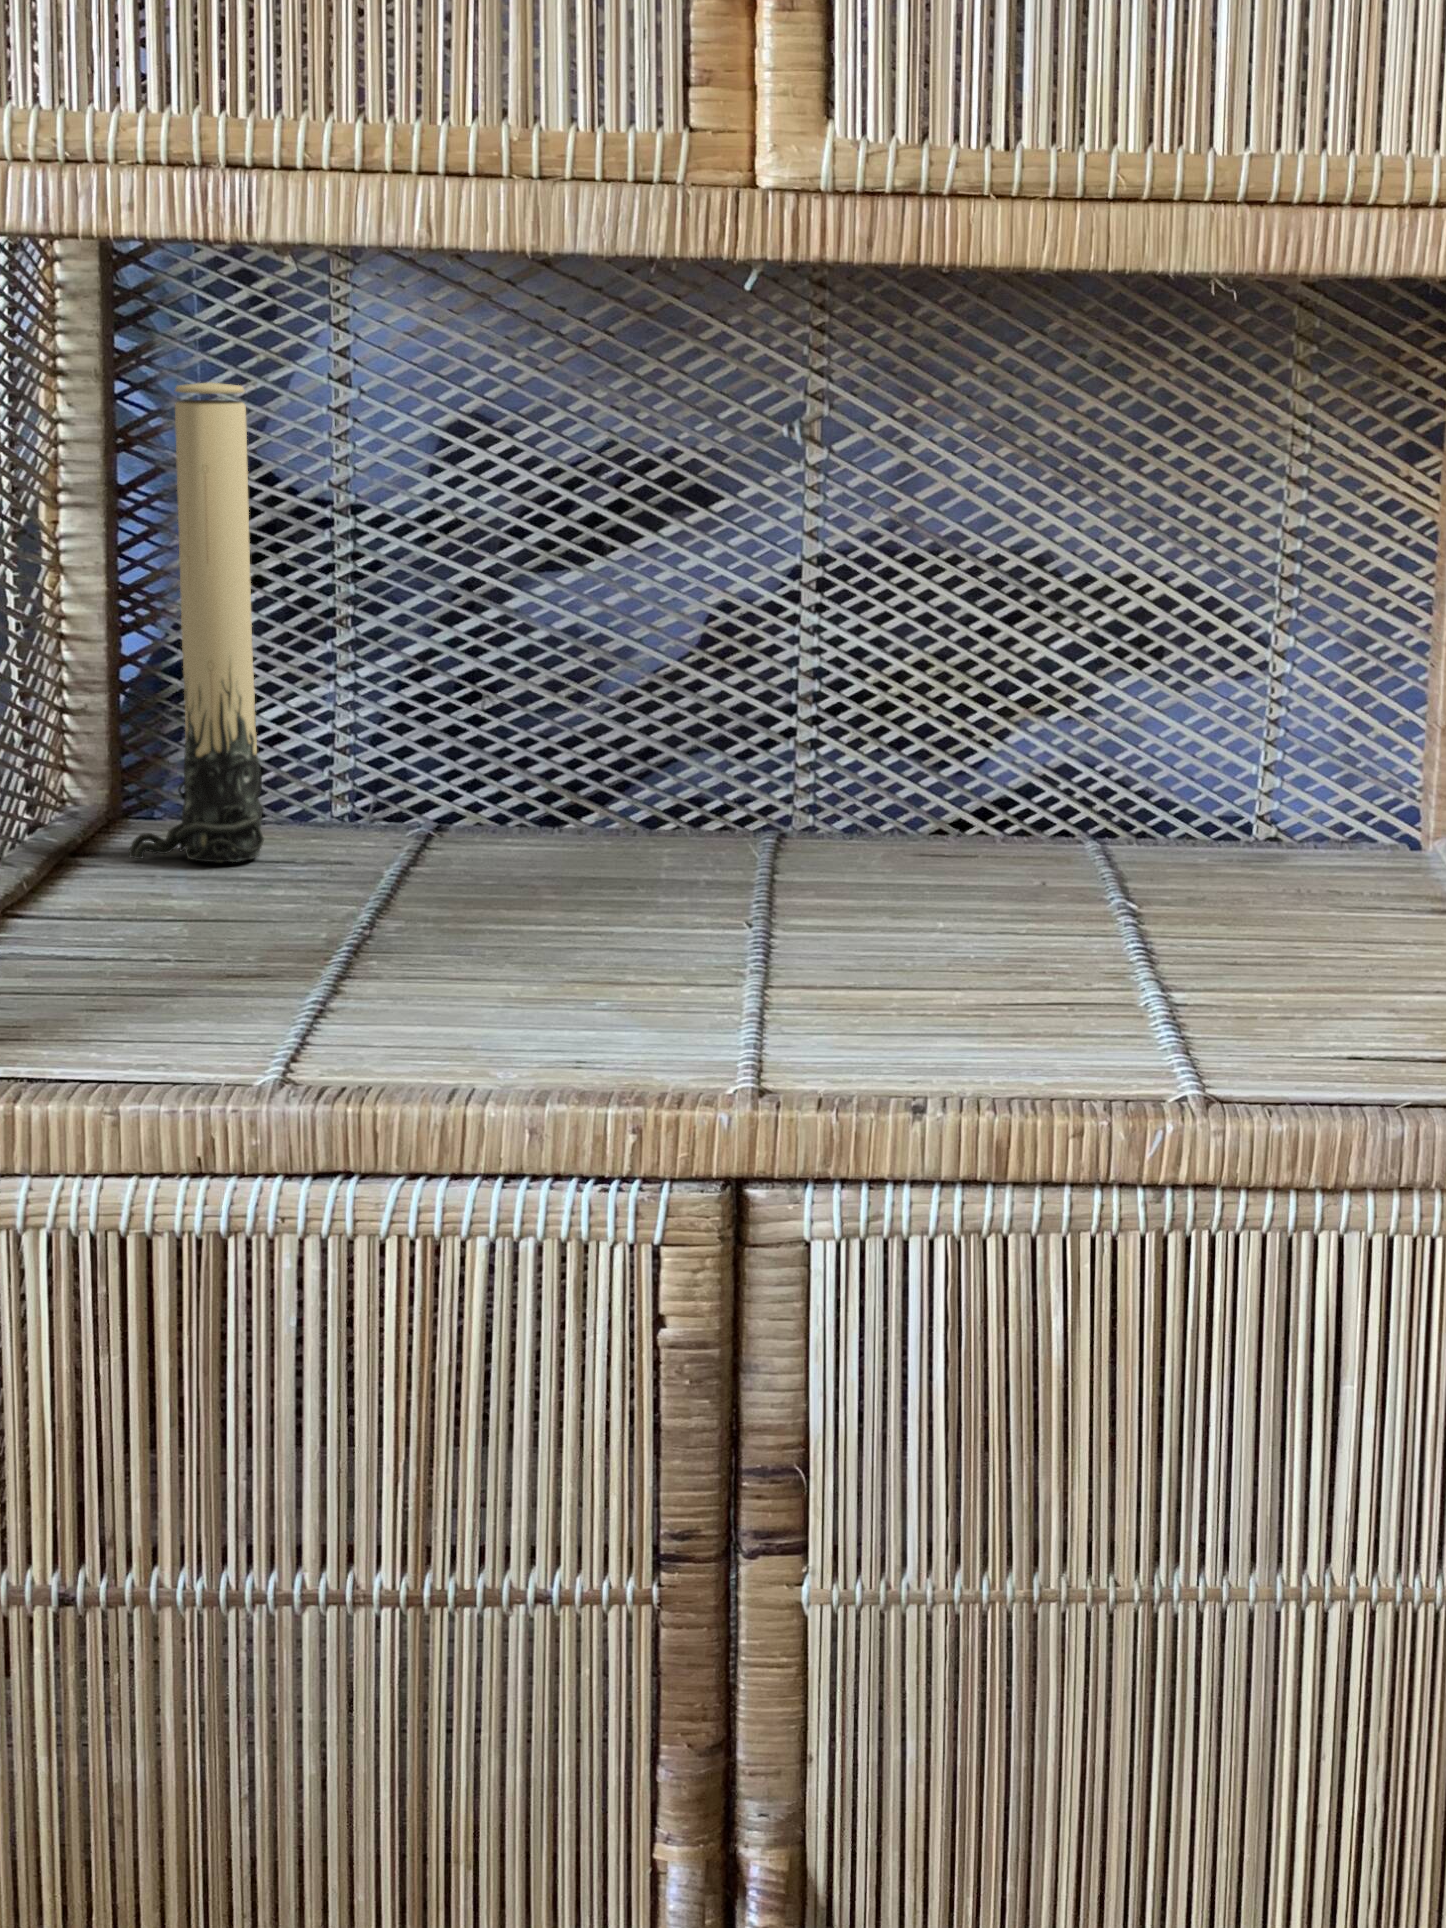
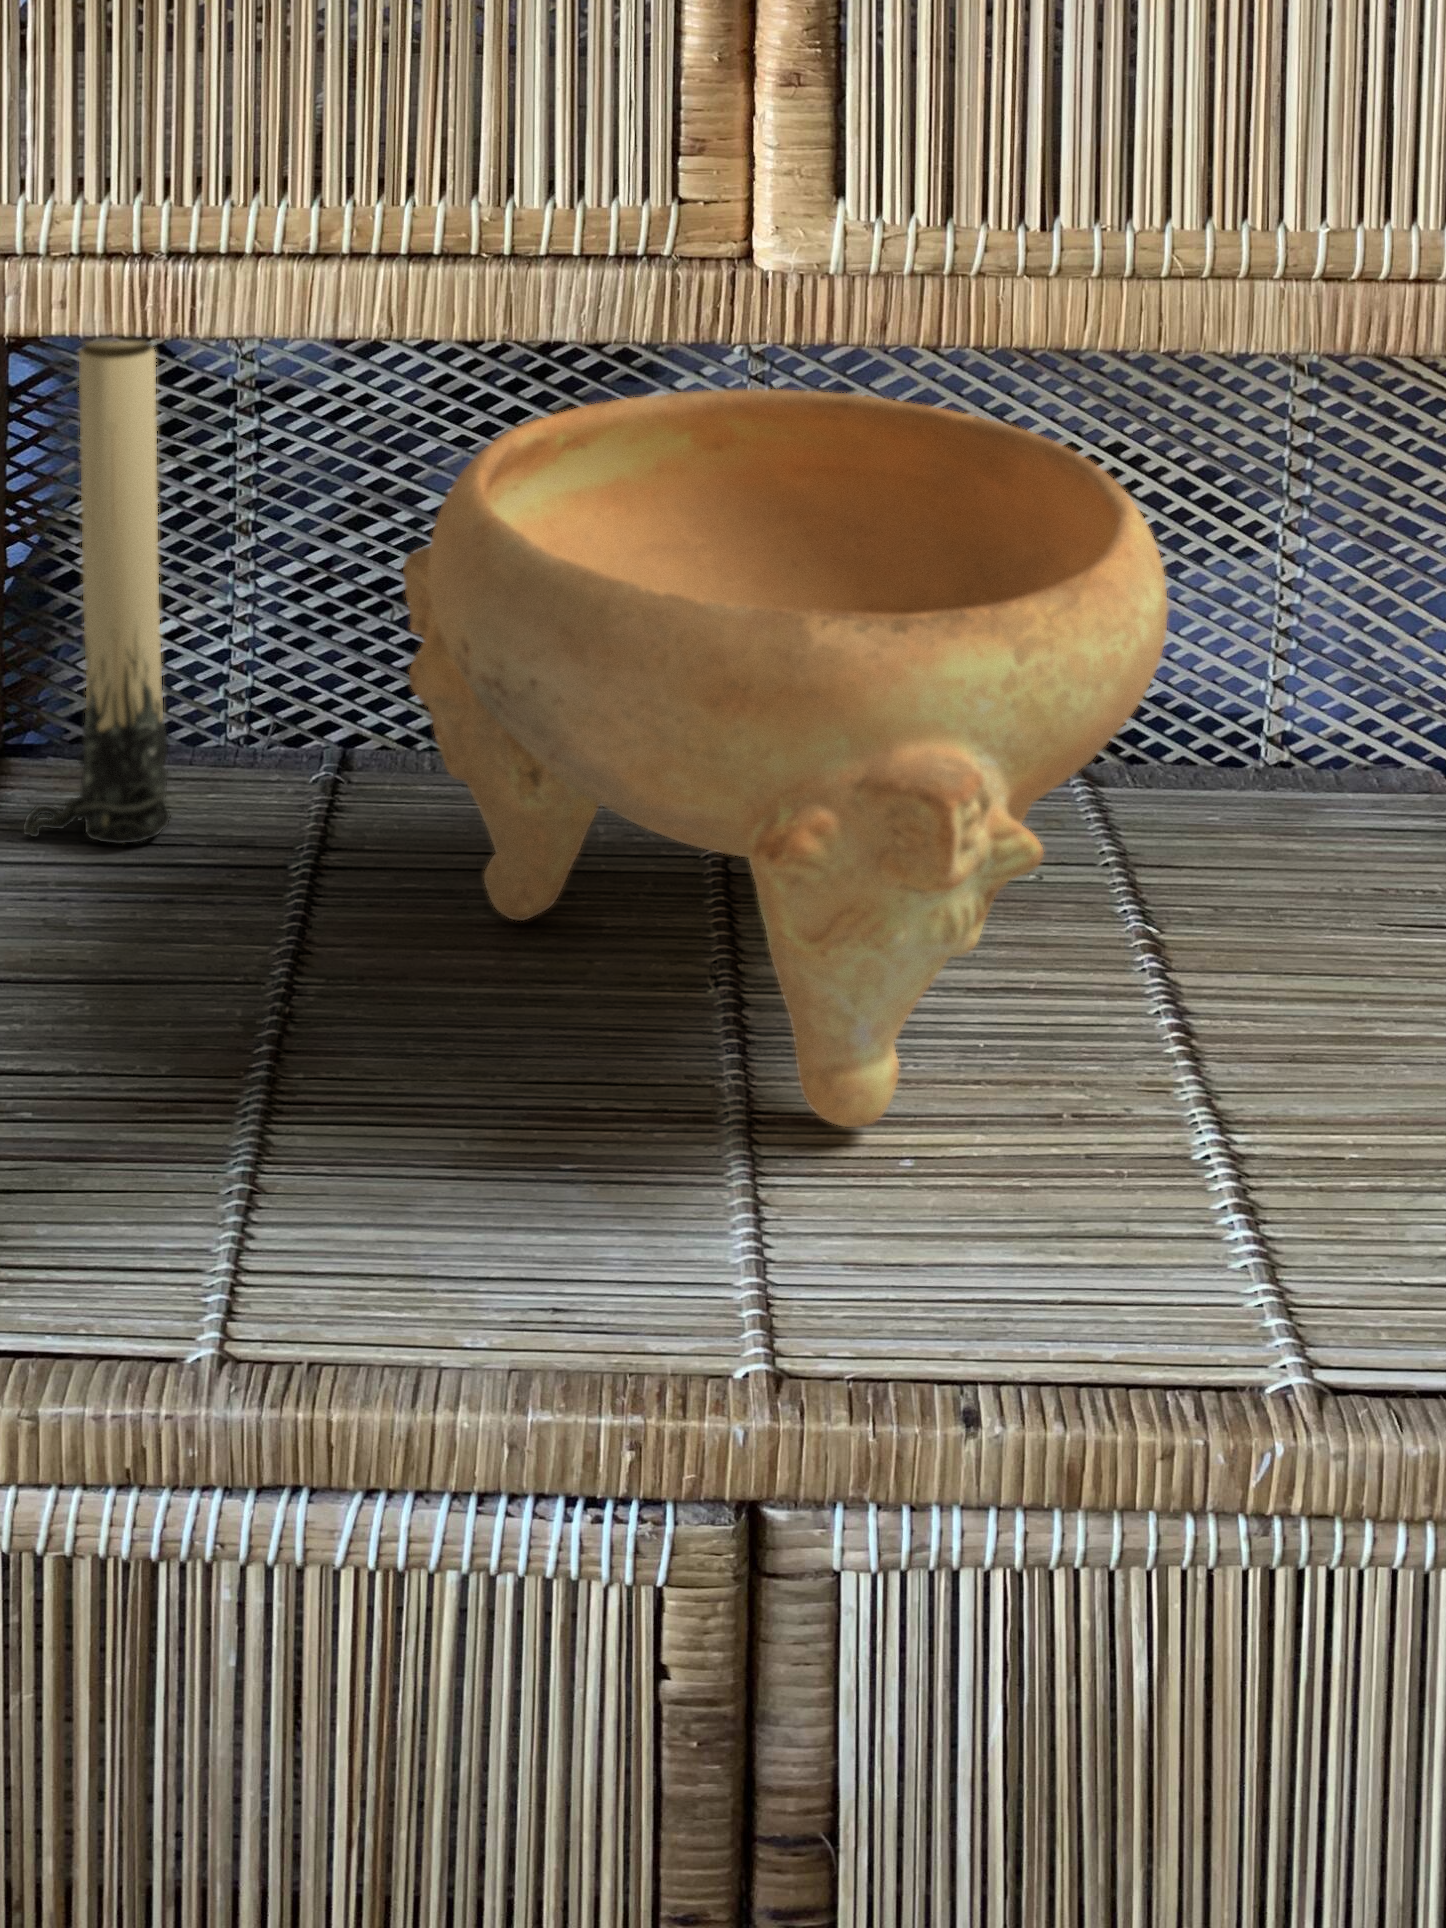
decorative bowl: none [470,449,1141,989] -> present [403,389,1168,1127]

